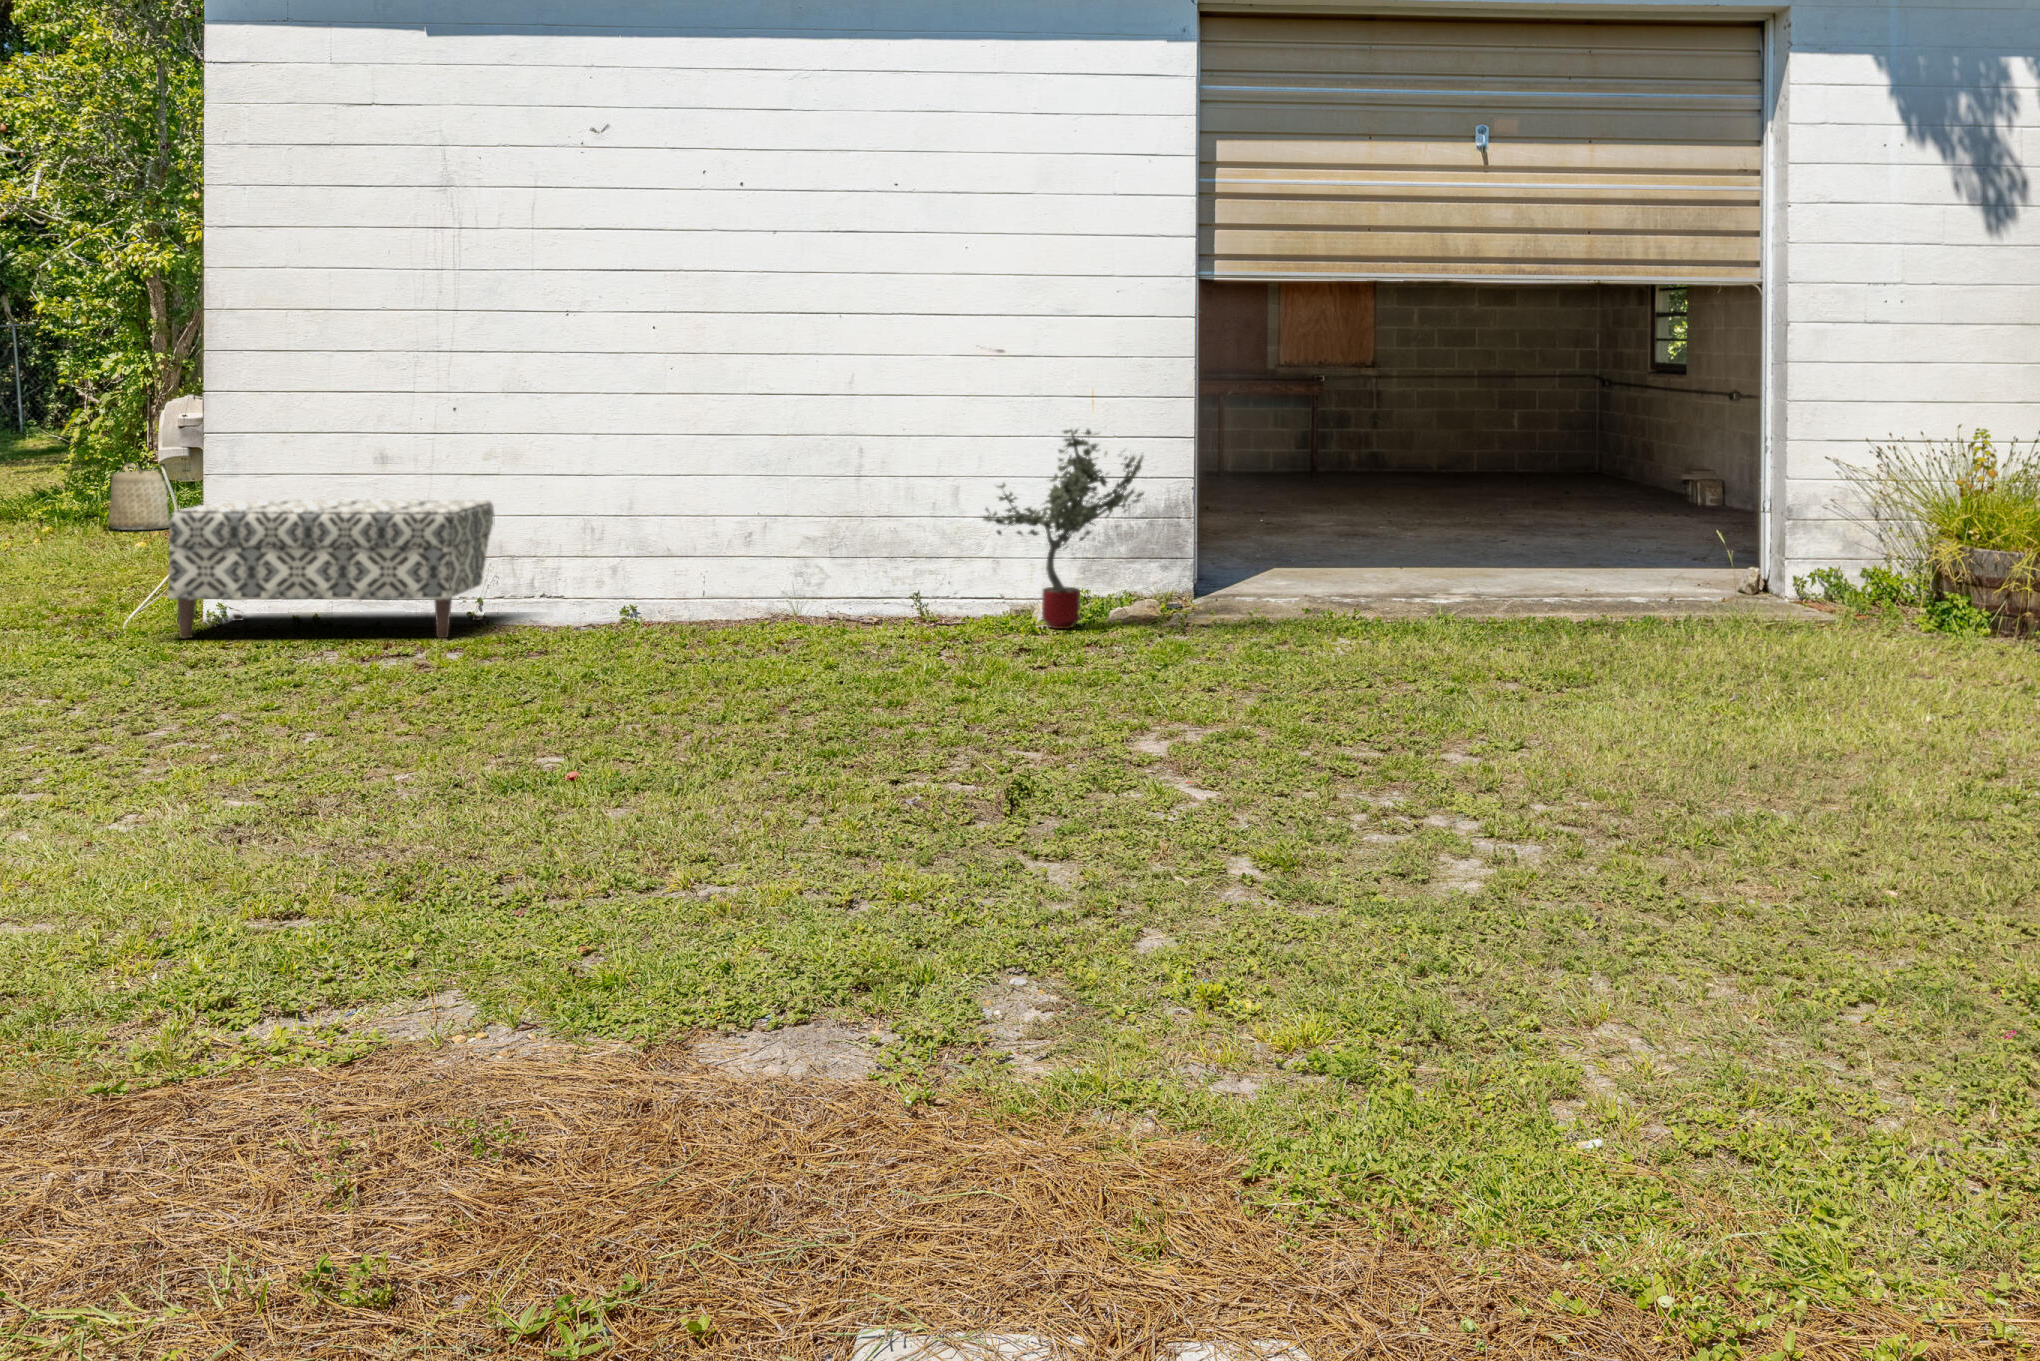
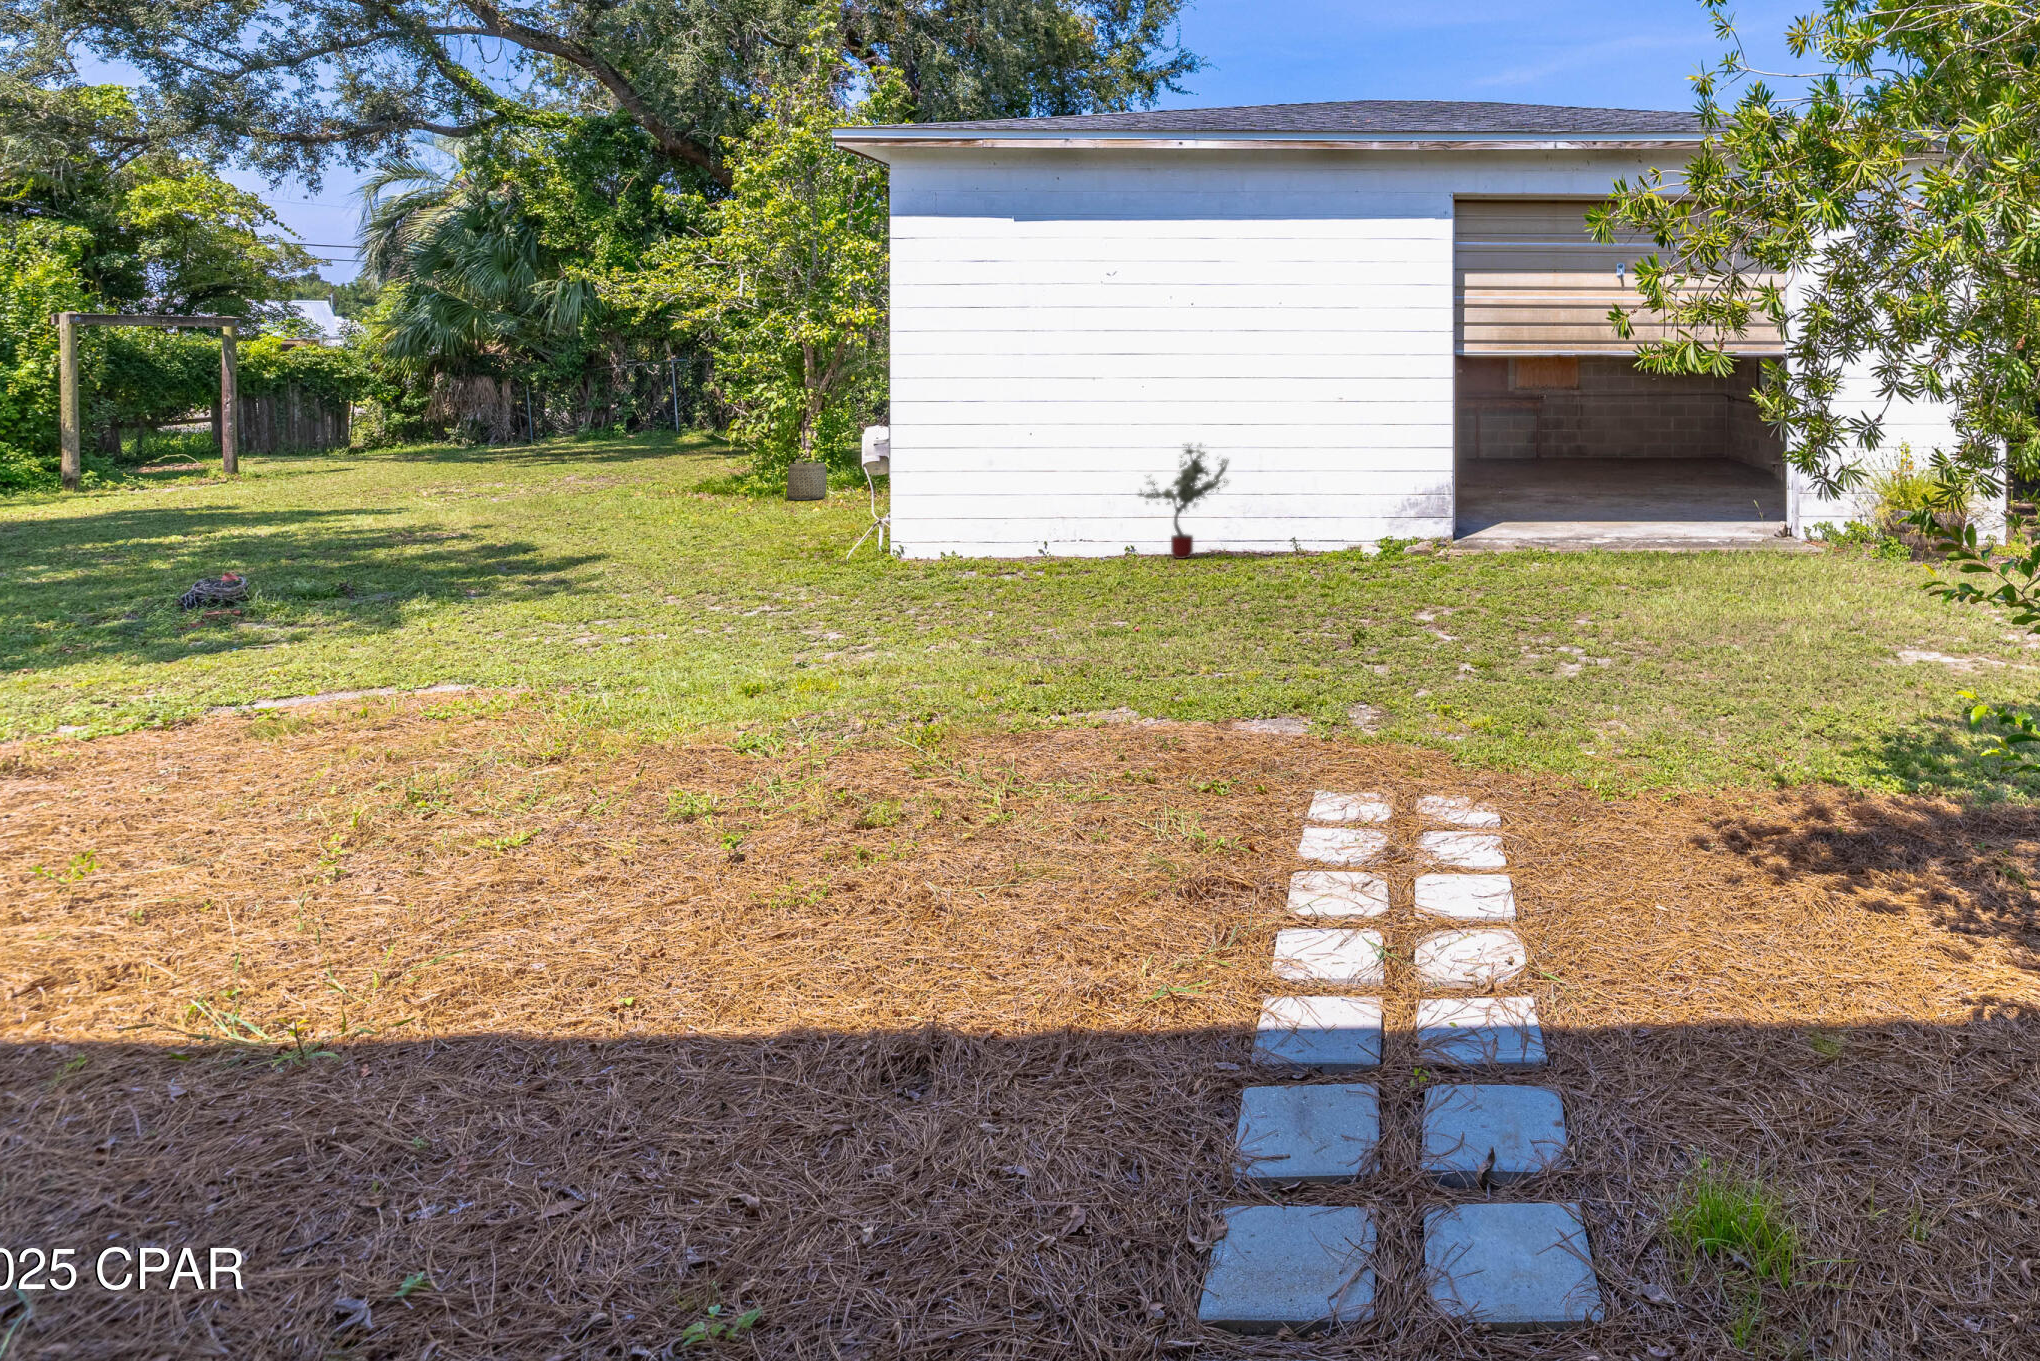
potted tree: present [983,429,1143,629] -> present [1138,443,1229,559]
bench: present [168,499,494,639] -> none [884,484,1053,563]

